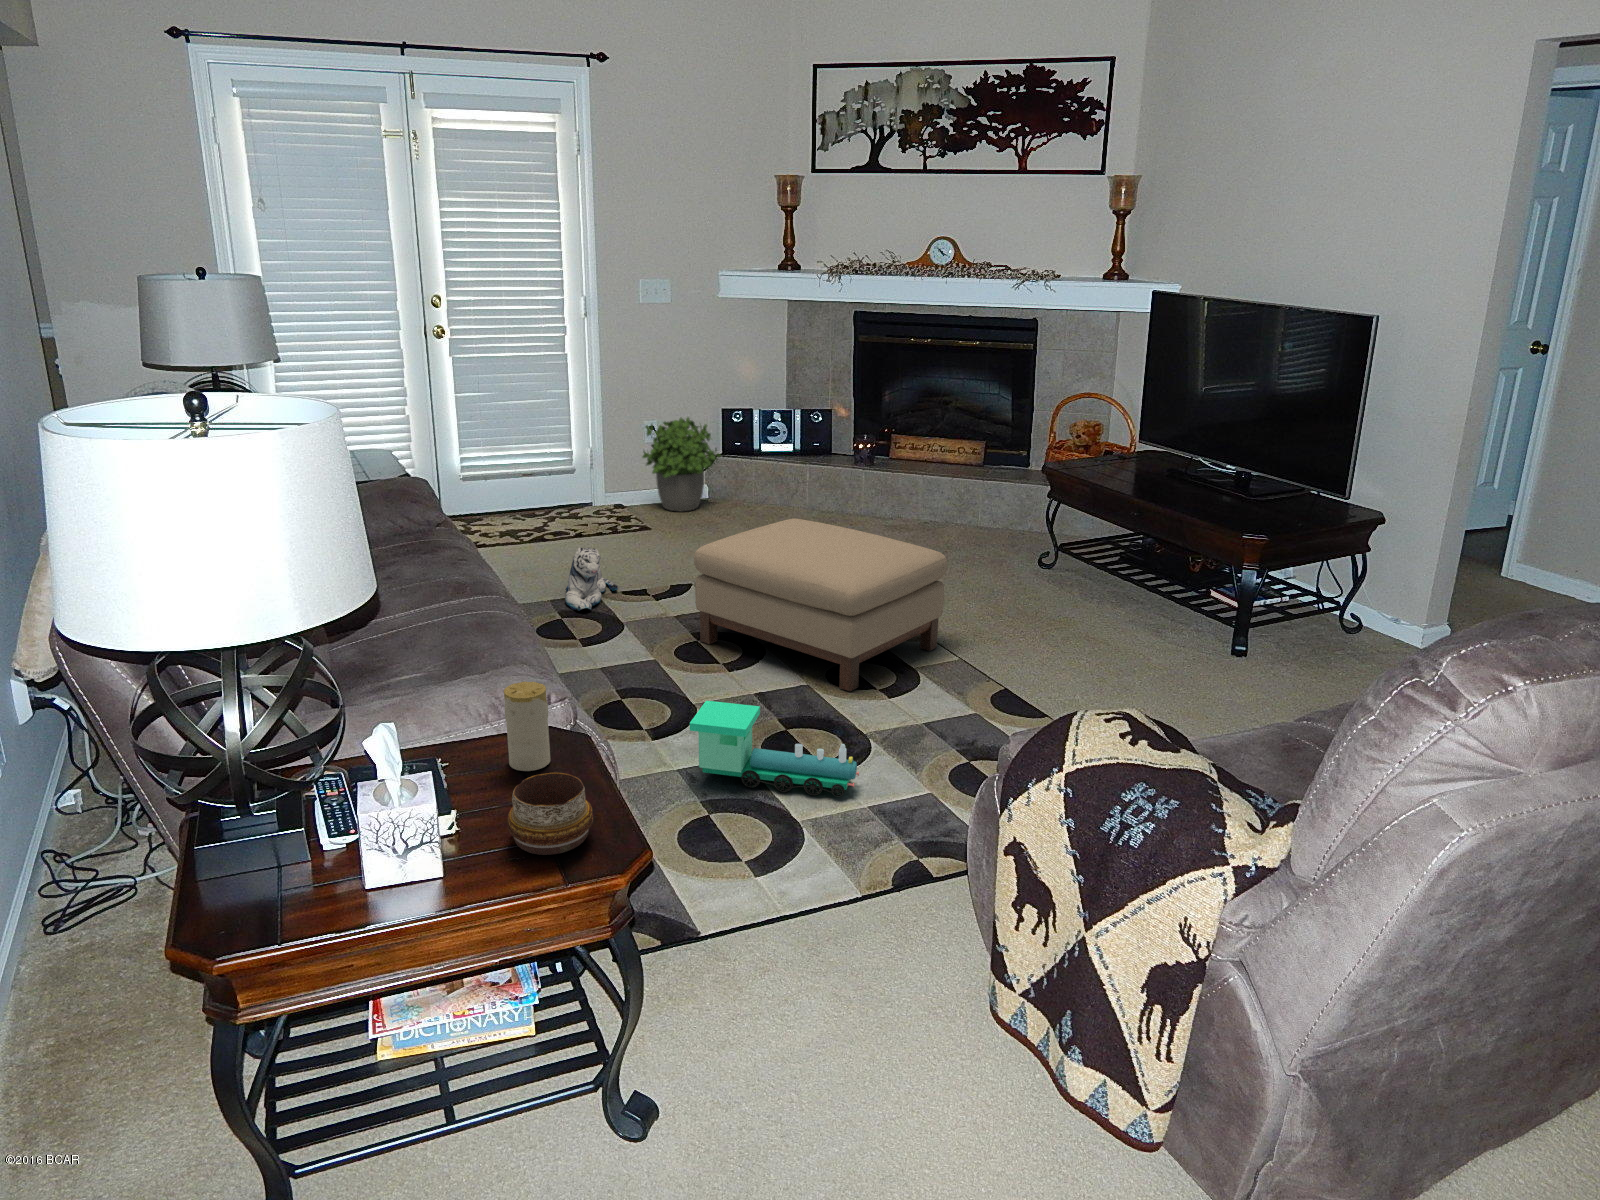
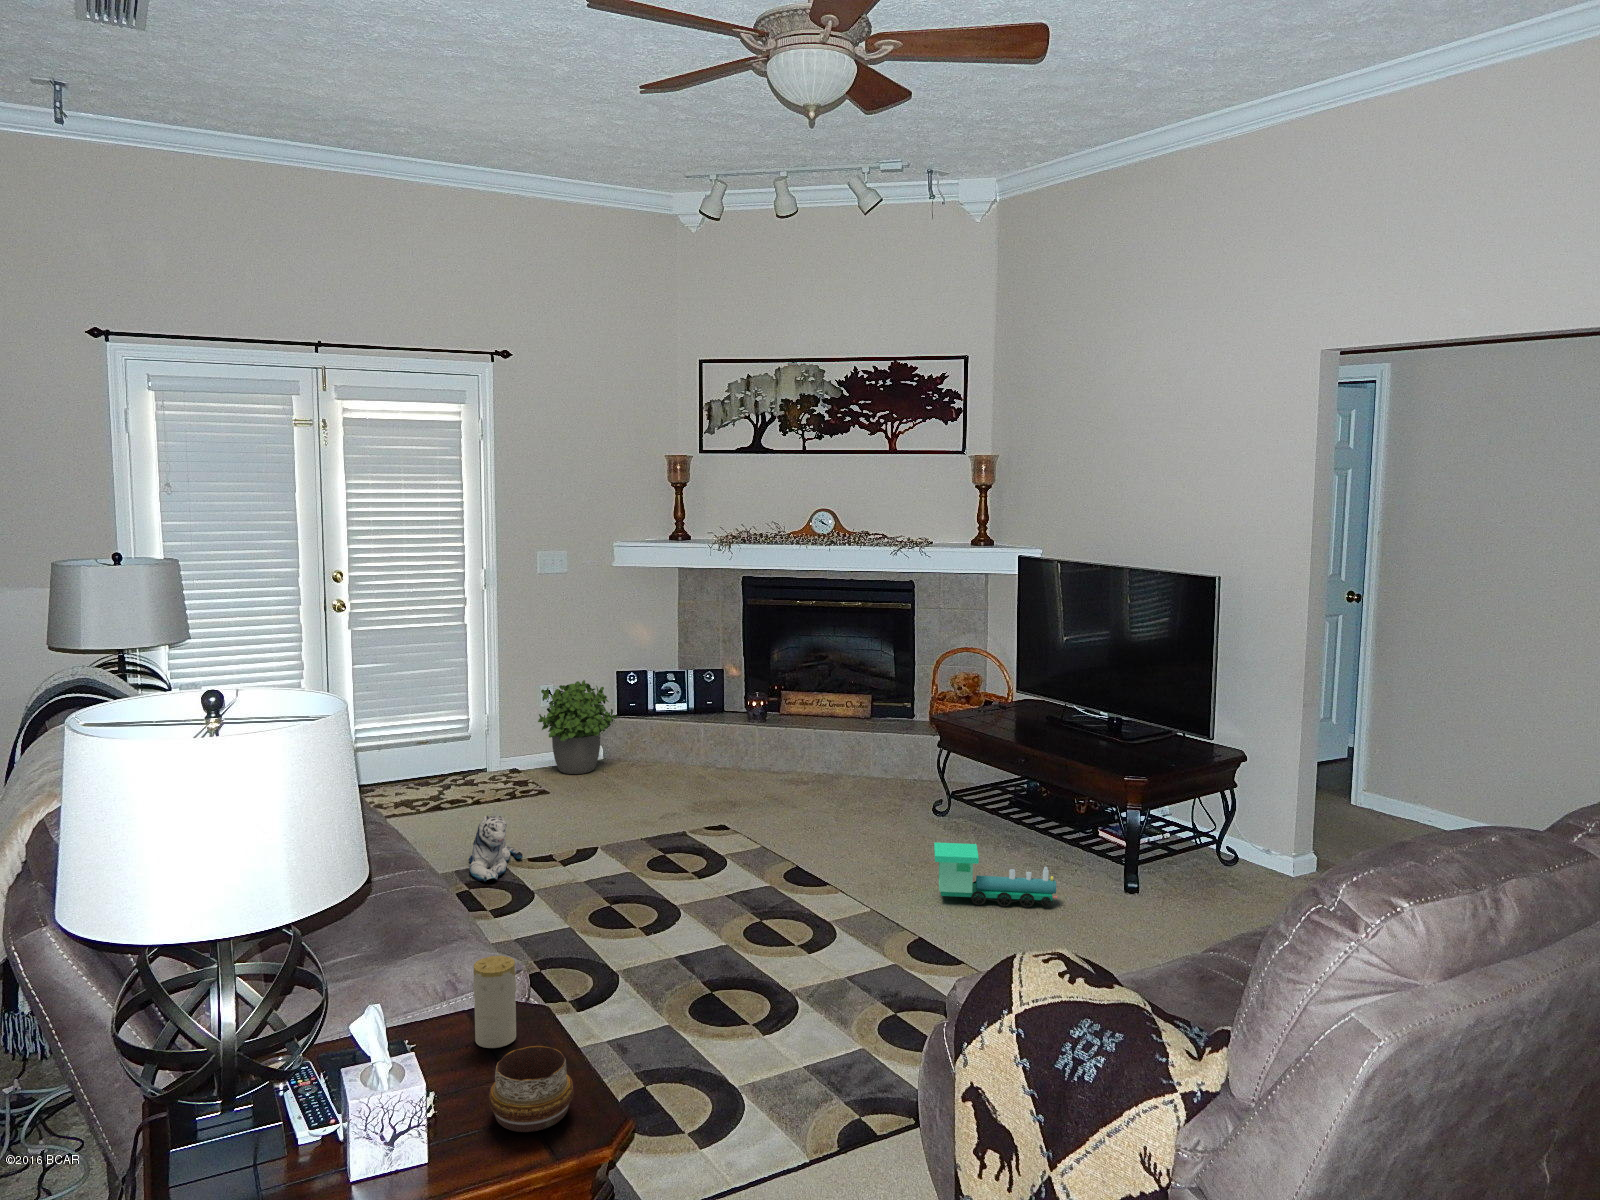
ottoman: present [694,518,947,691] -> none [607,778,855,951]
toy train: present [690,701,859,797] -> present [934,842,1057,907]

